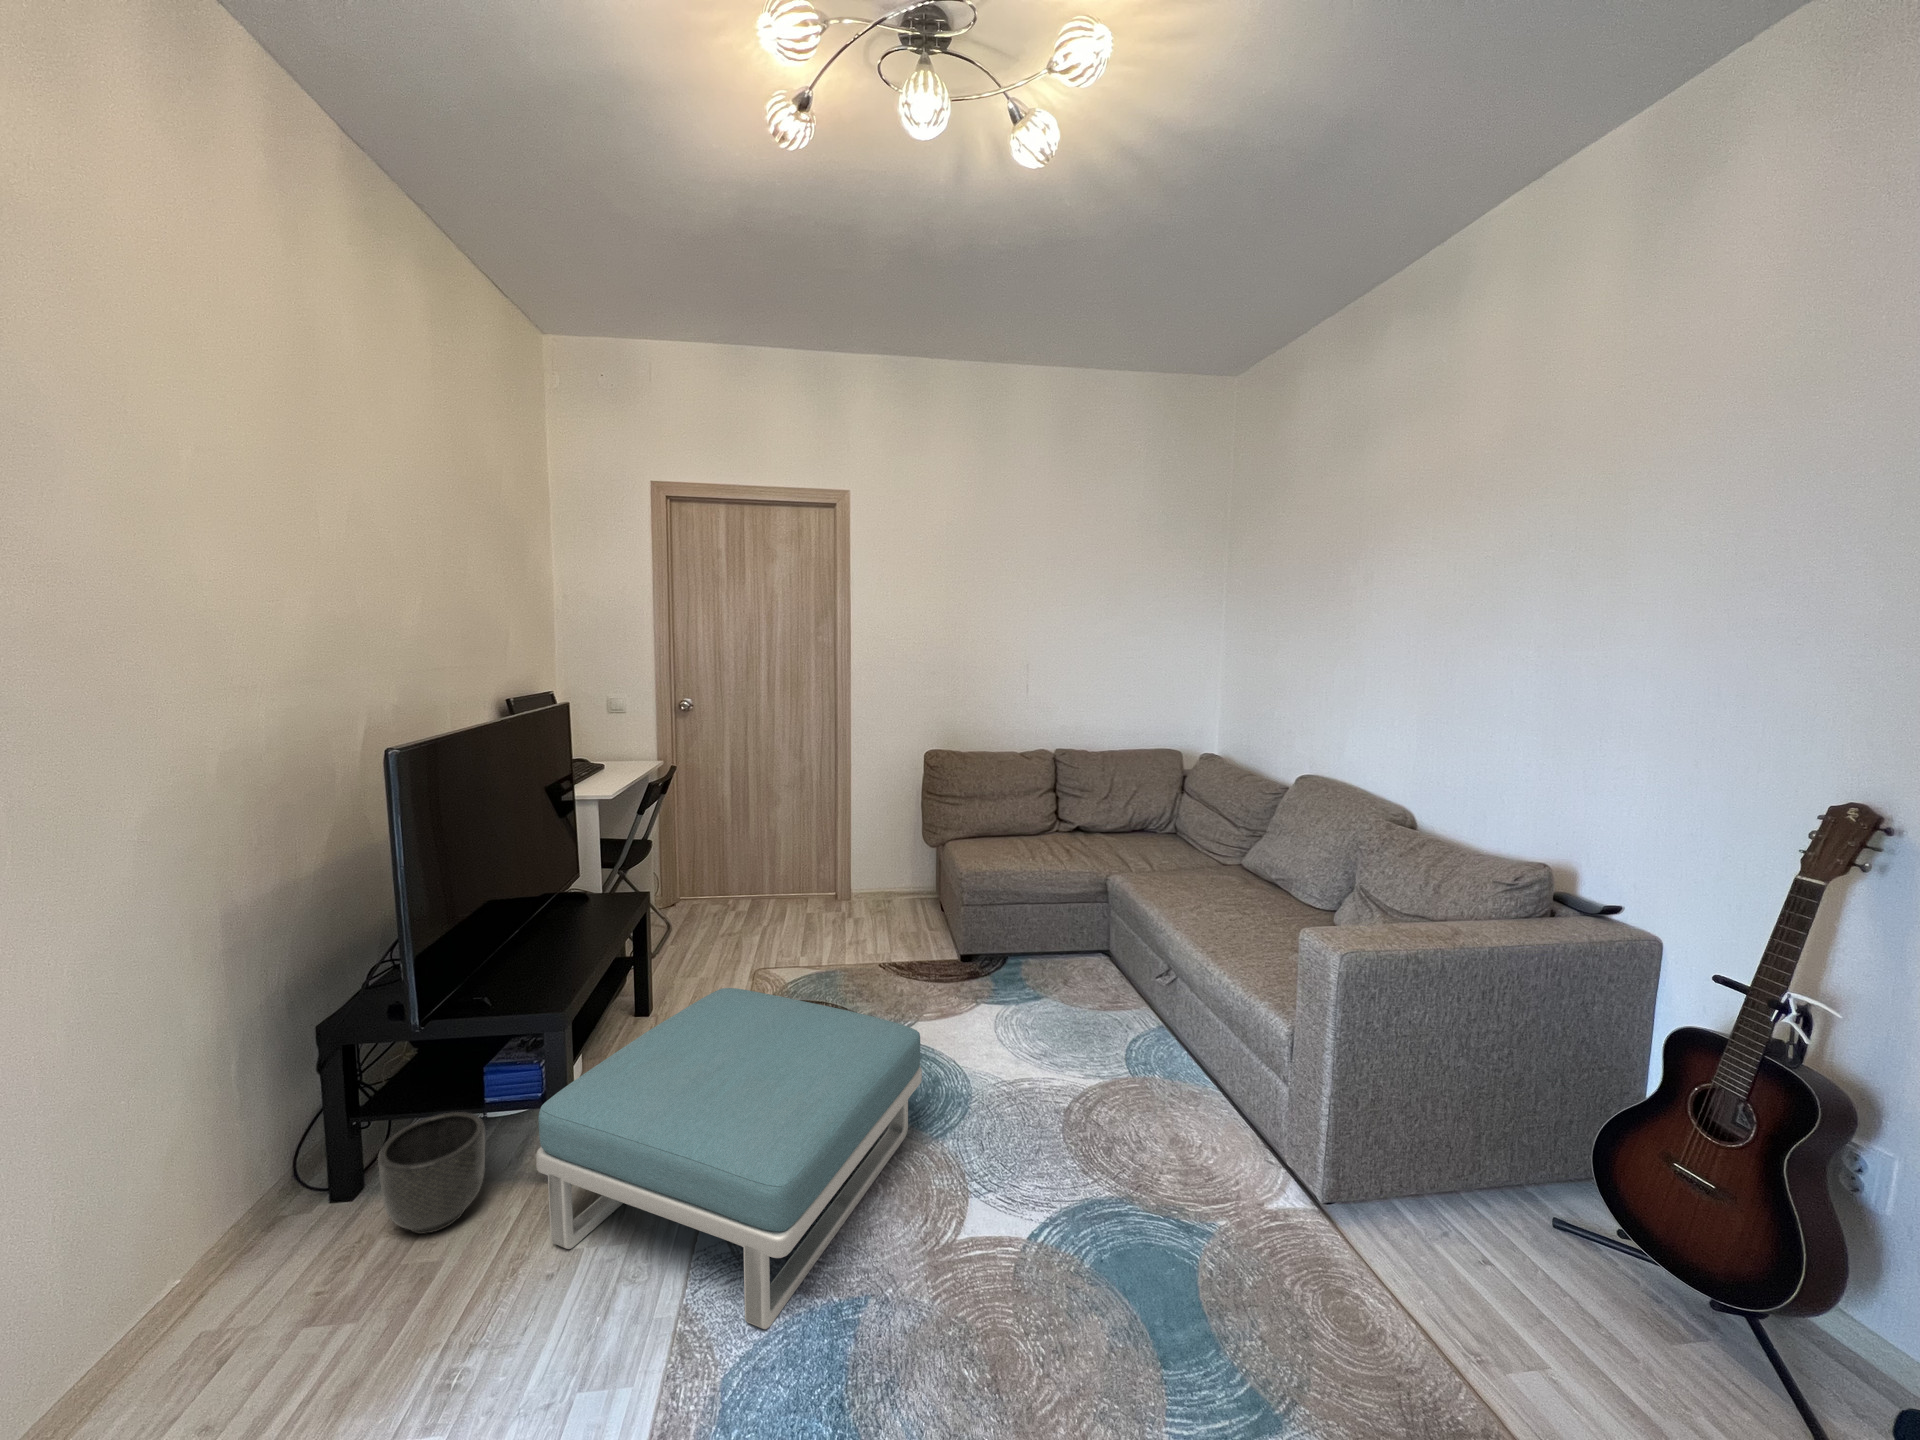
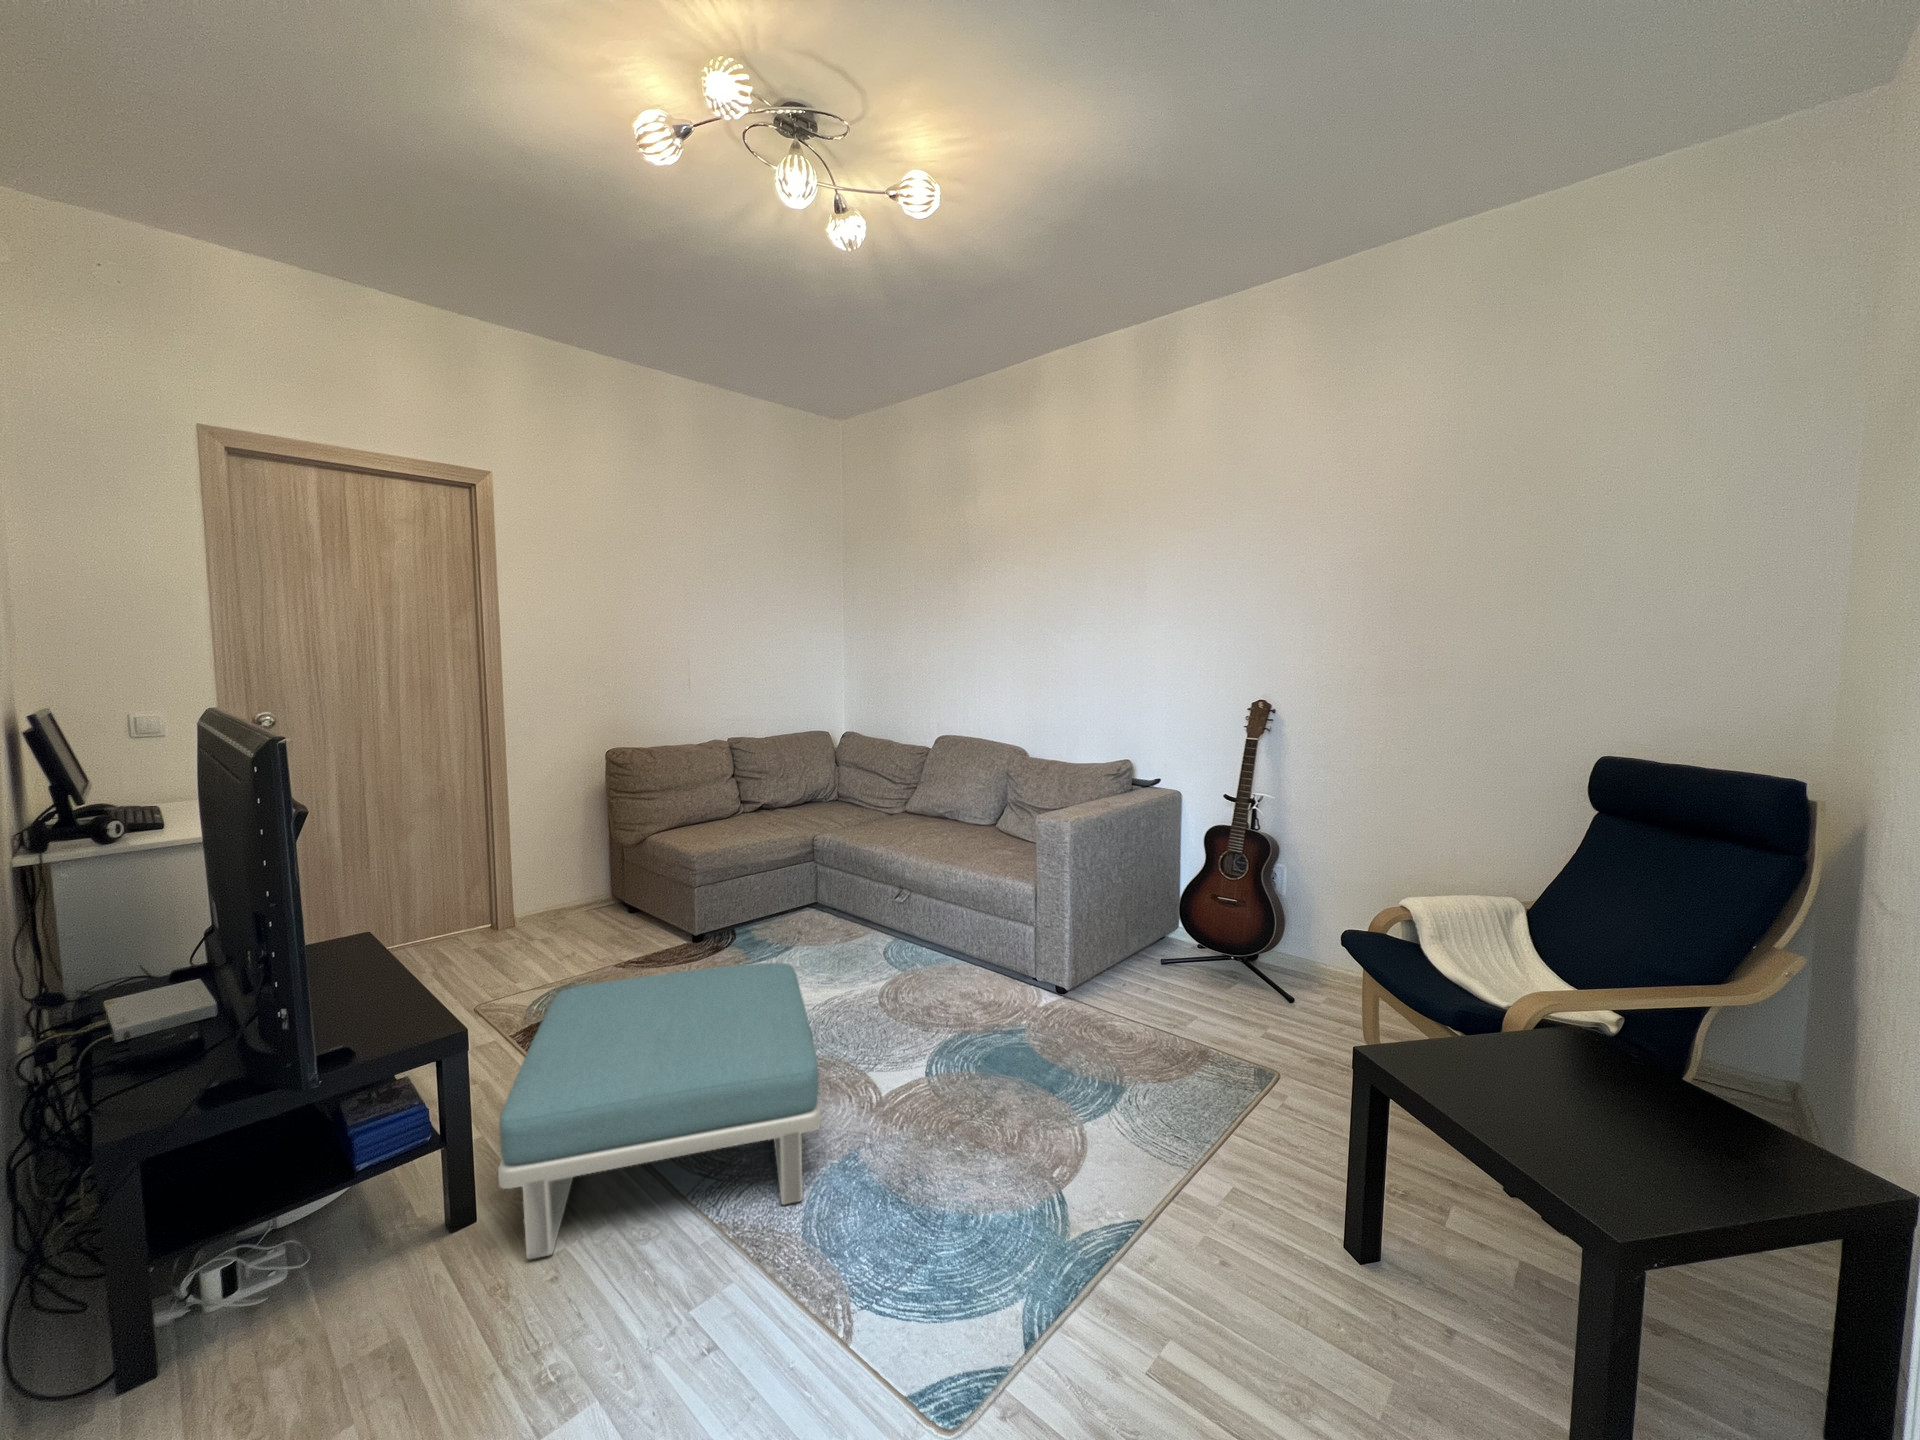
planter: present [378,1112,485,1234] -> none [255,1187,394,1344]

